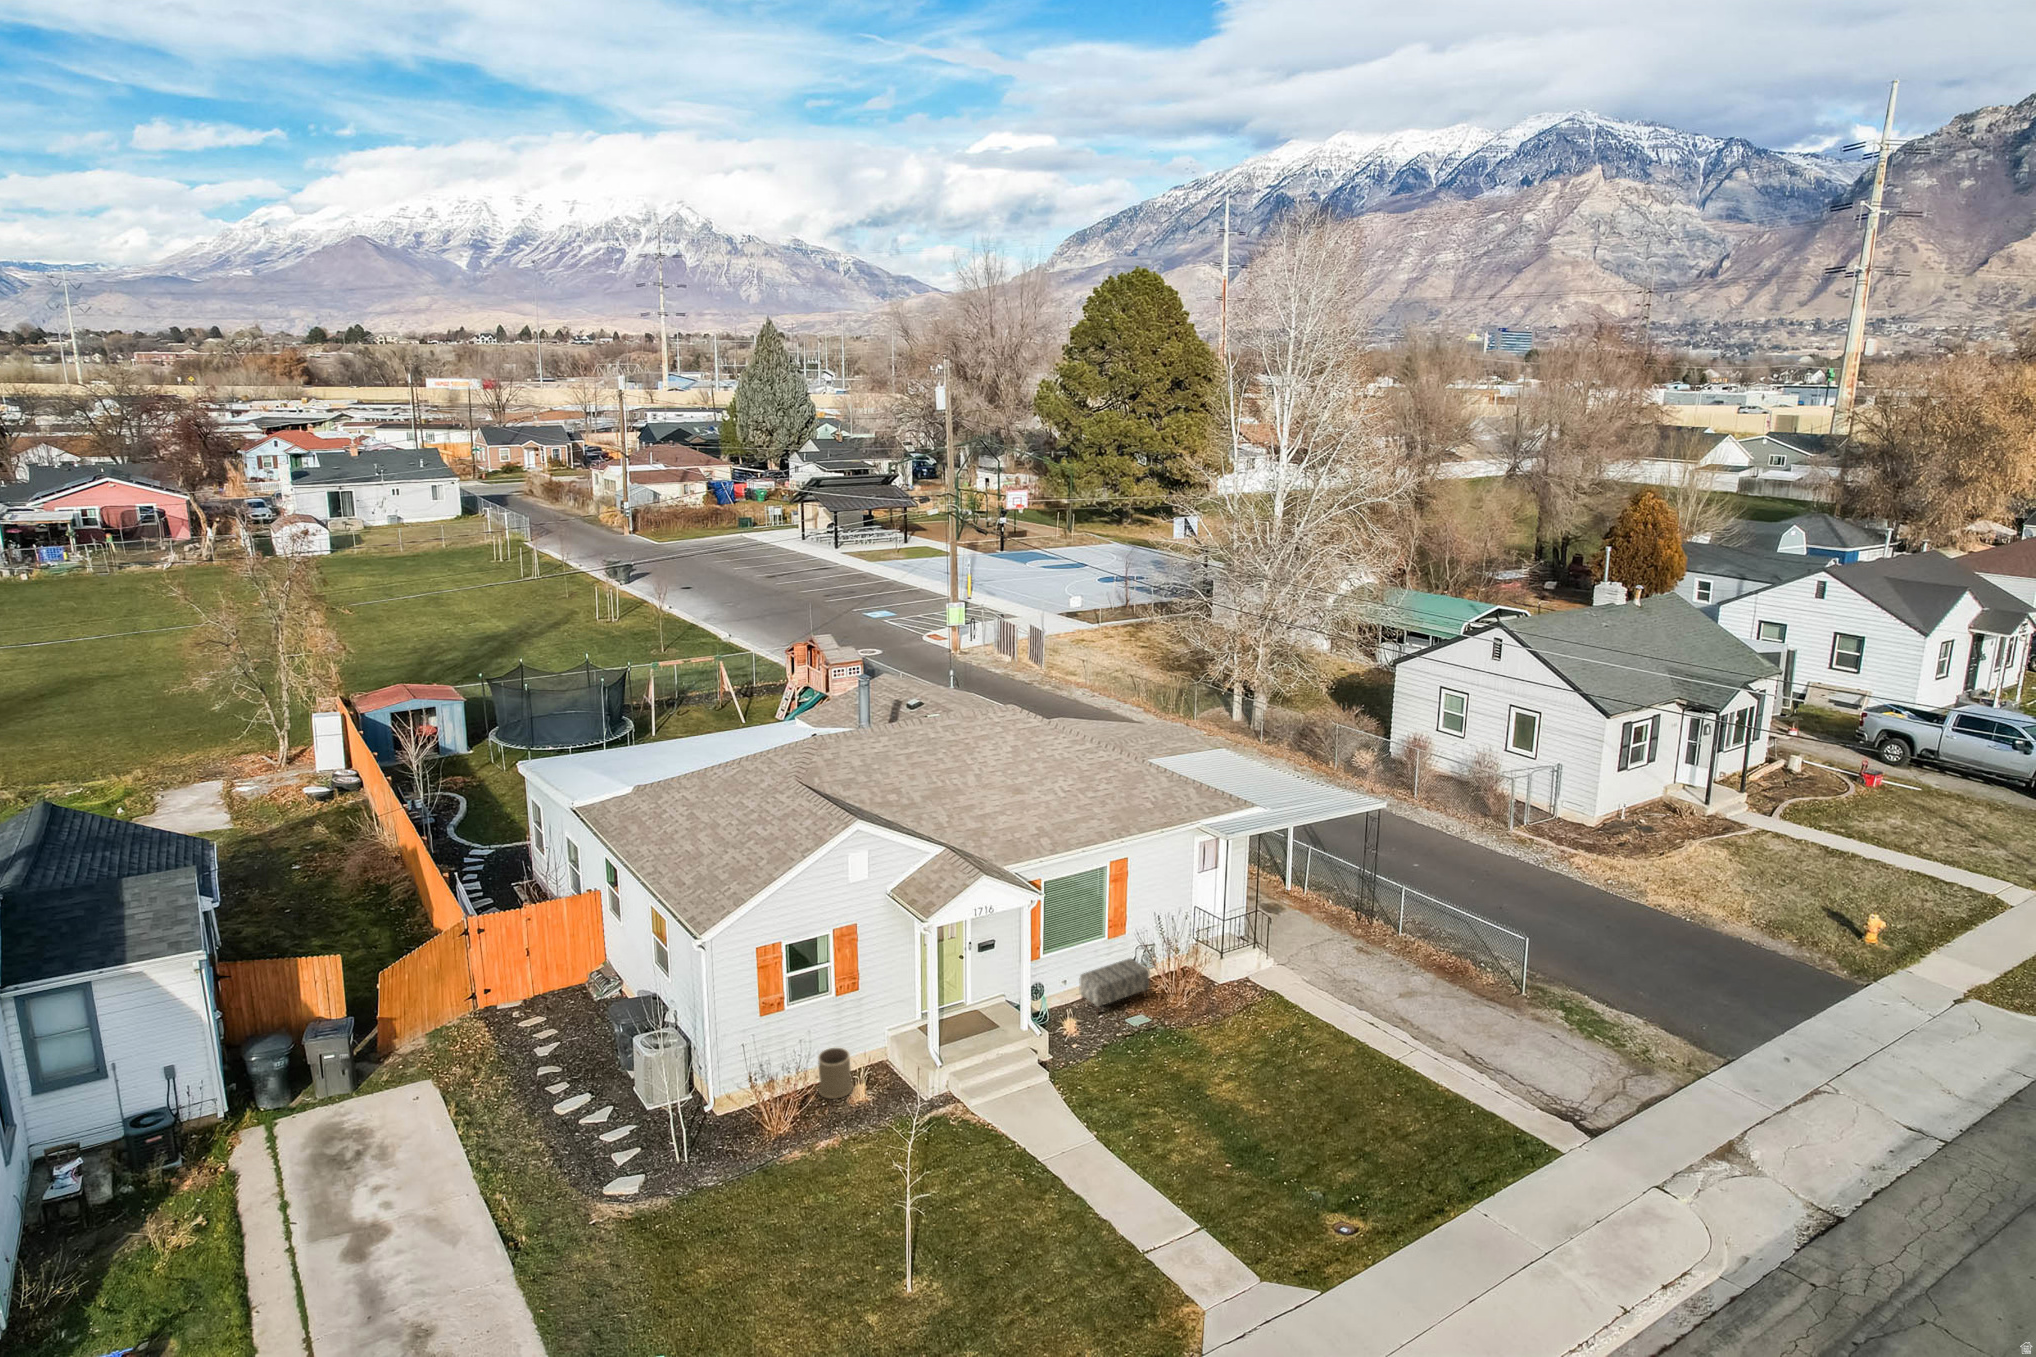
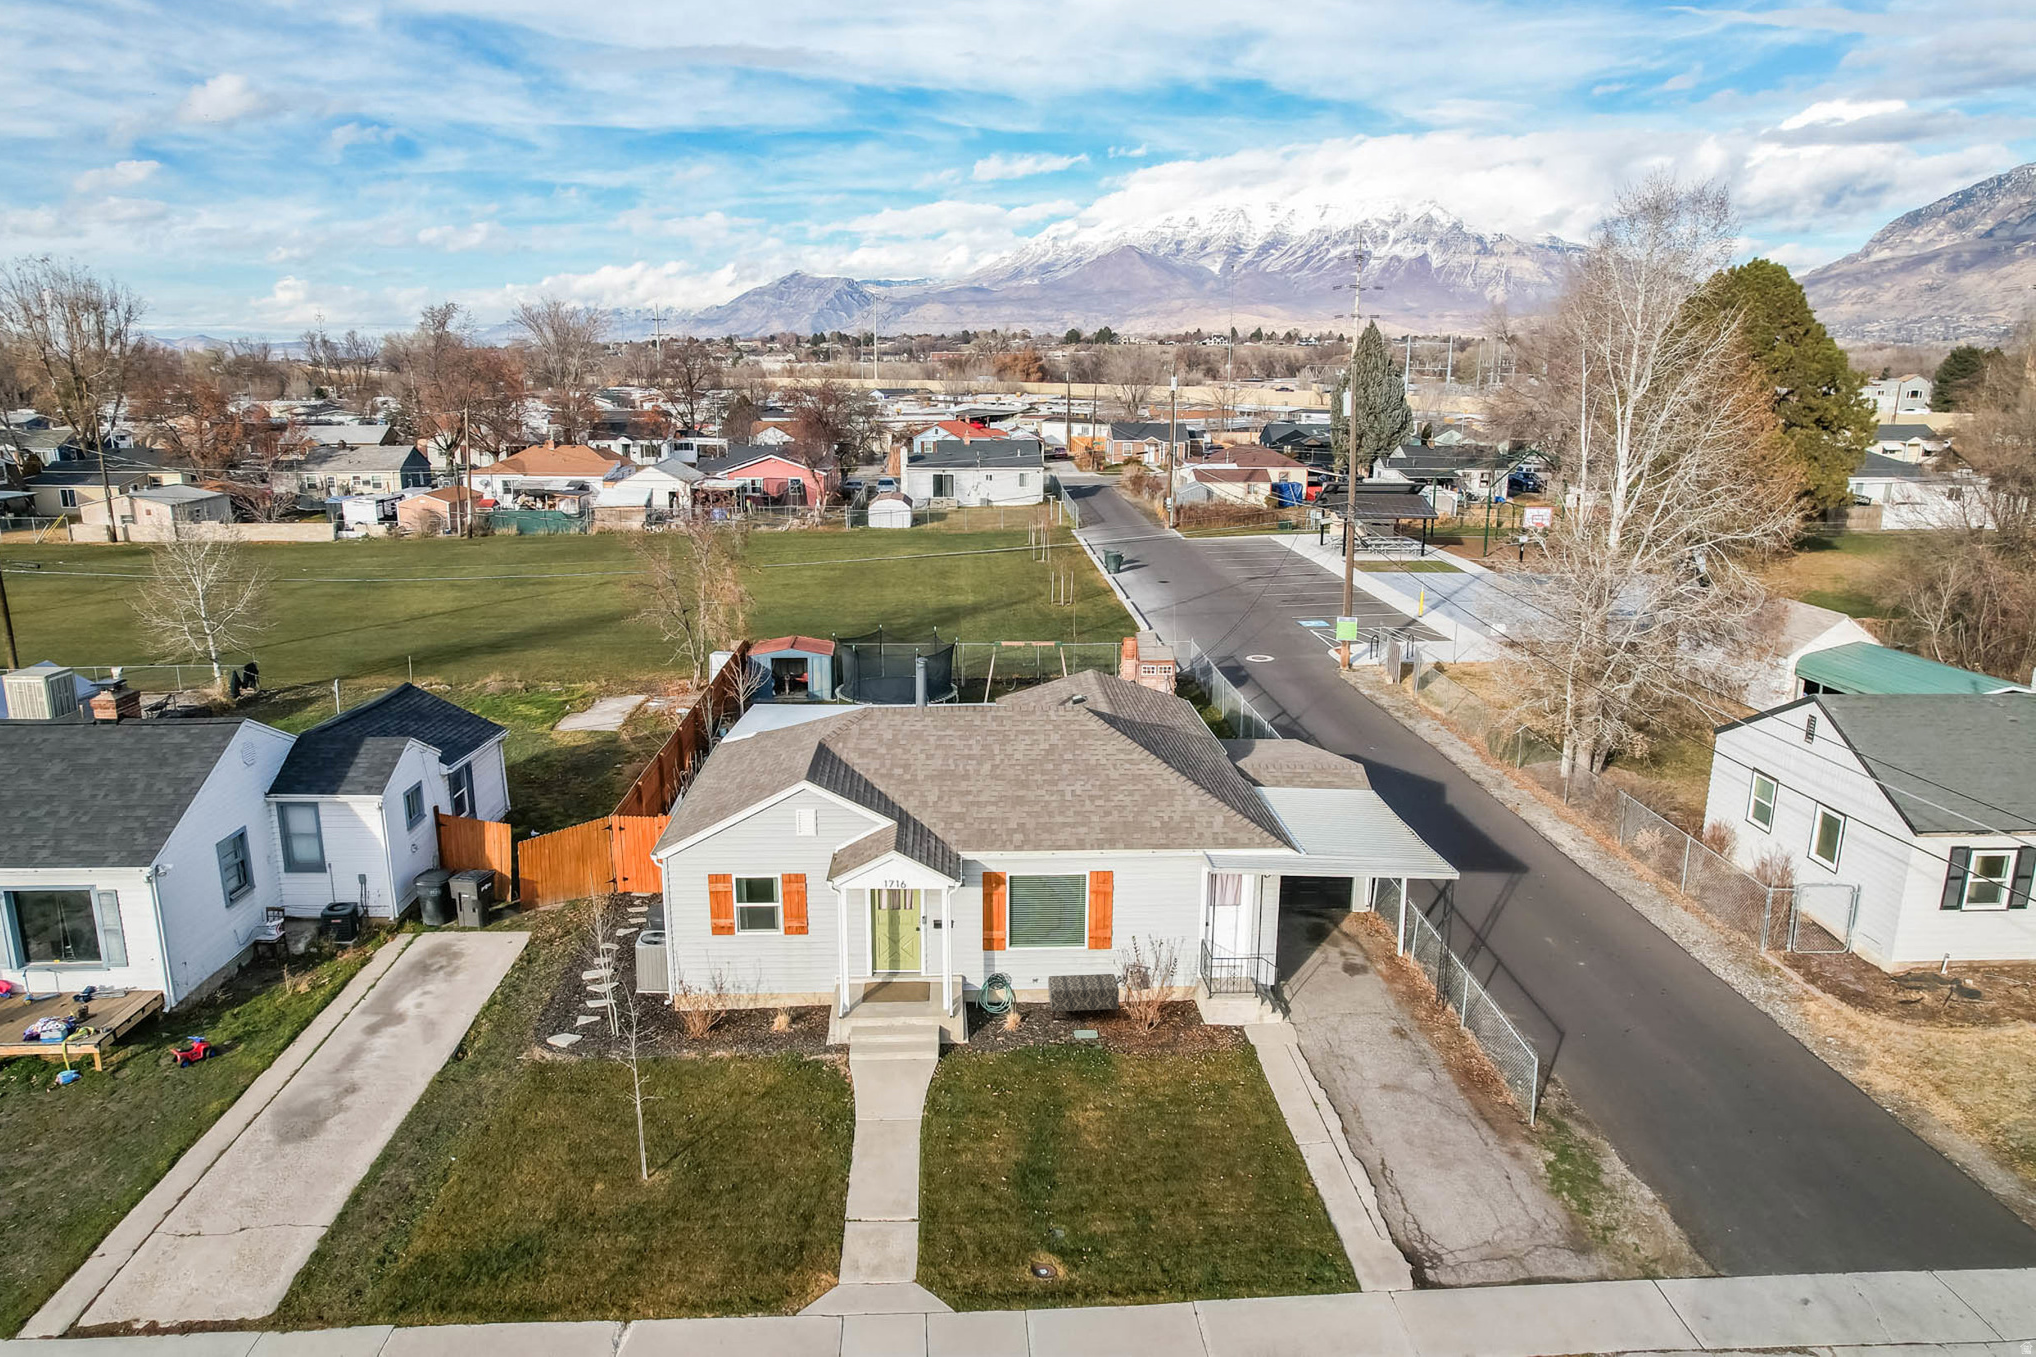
trash can: present [818,1048,853,1099] -> none [757,979,789,1024]

